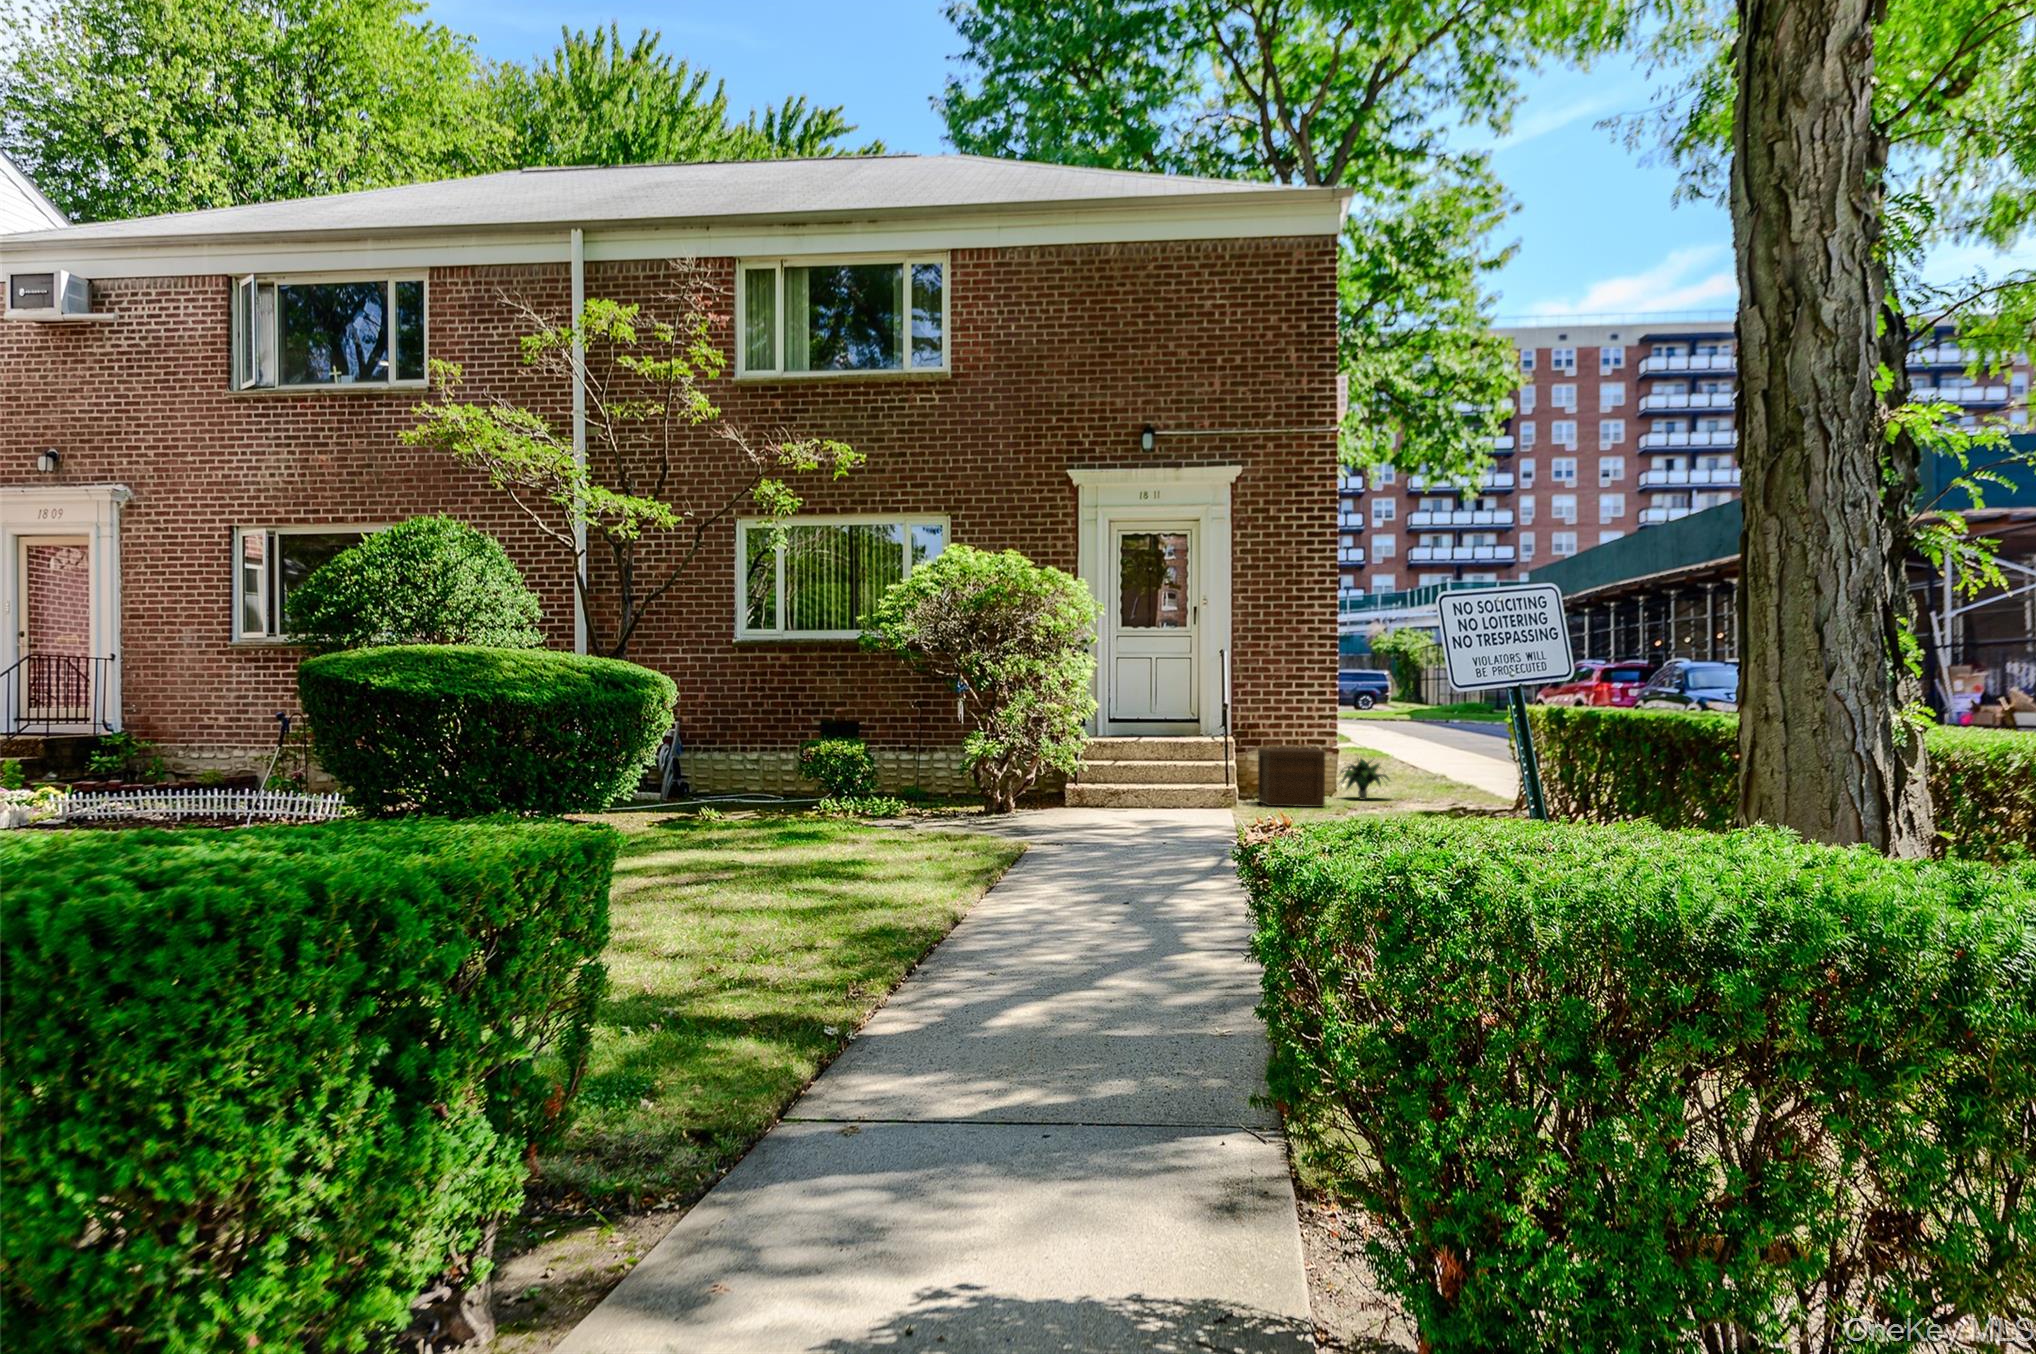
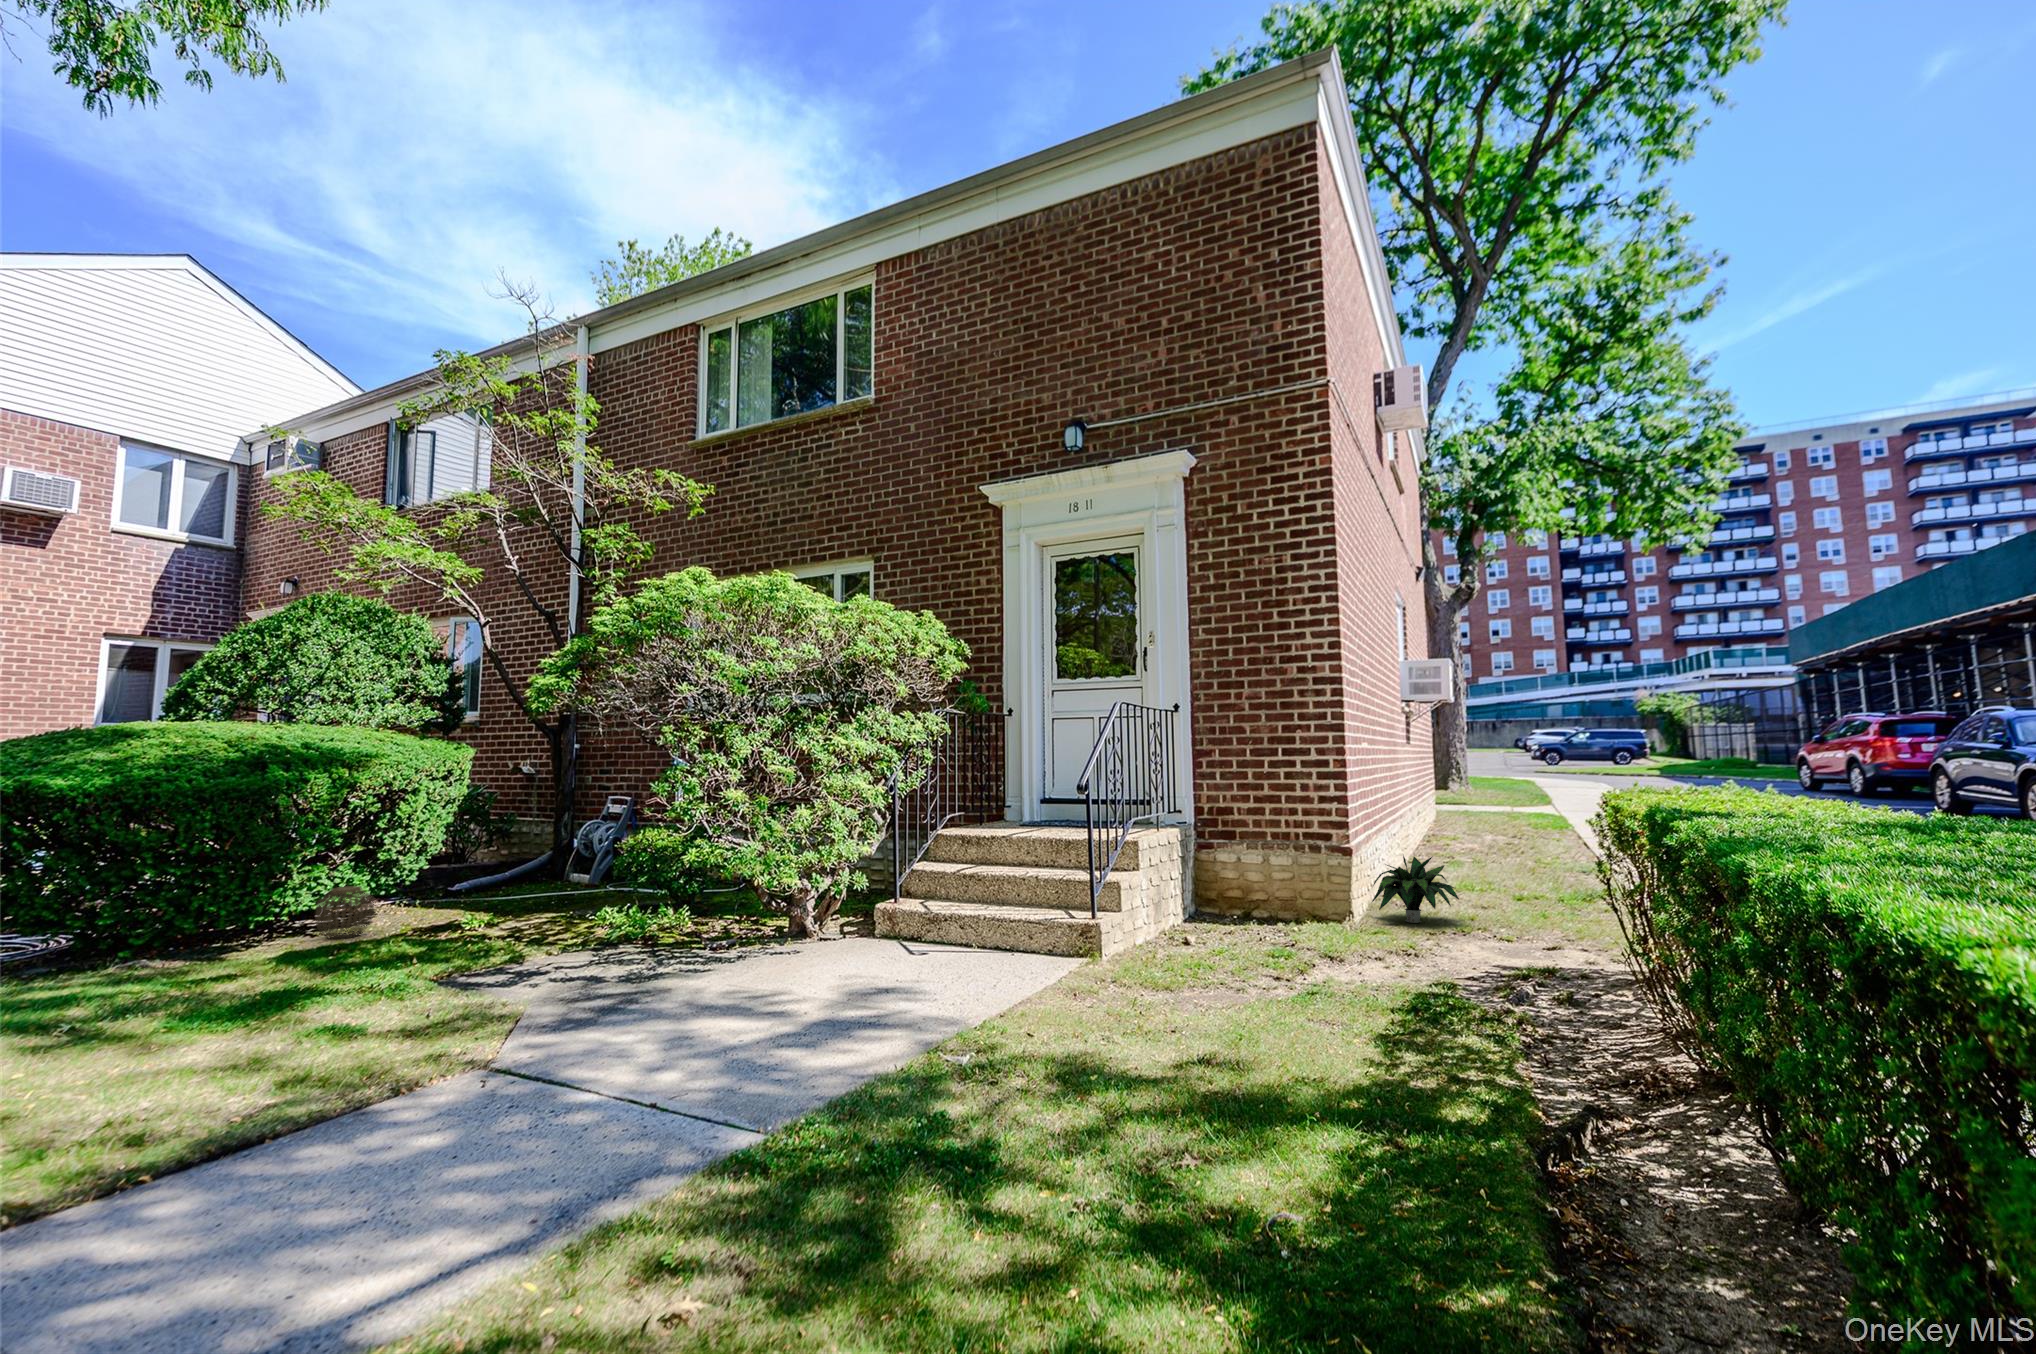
wooden crate: present [1257,747,1325,807] -> none [1213,843,1312,946]
woven basket: none [640,778,678,818] -> present [316,886,374,939]

